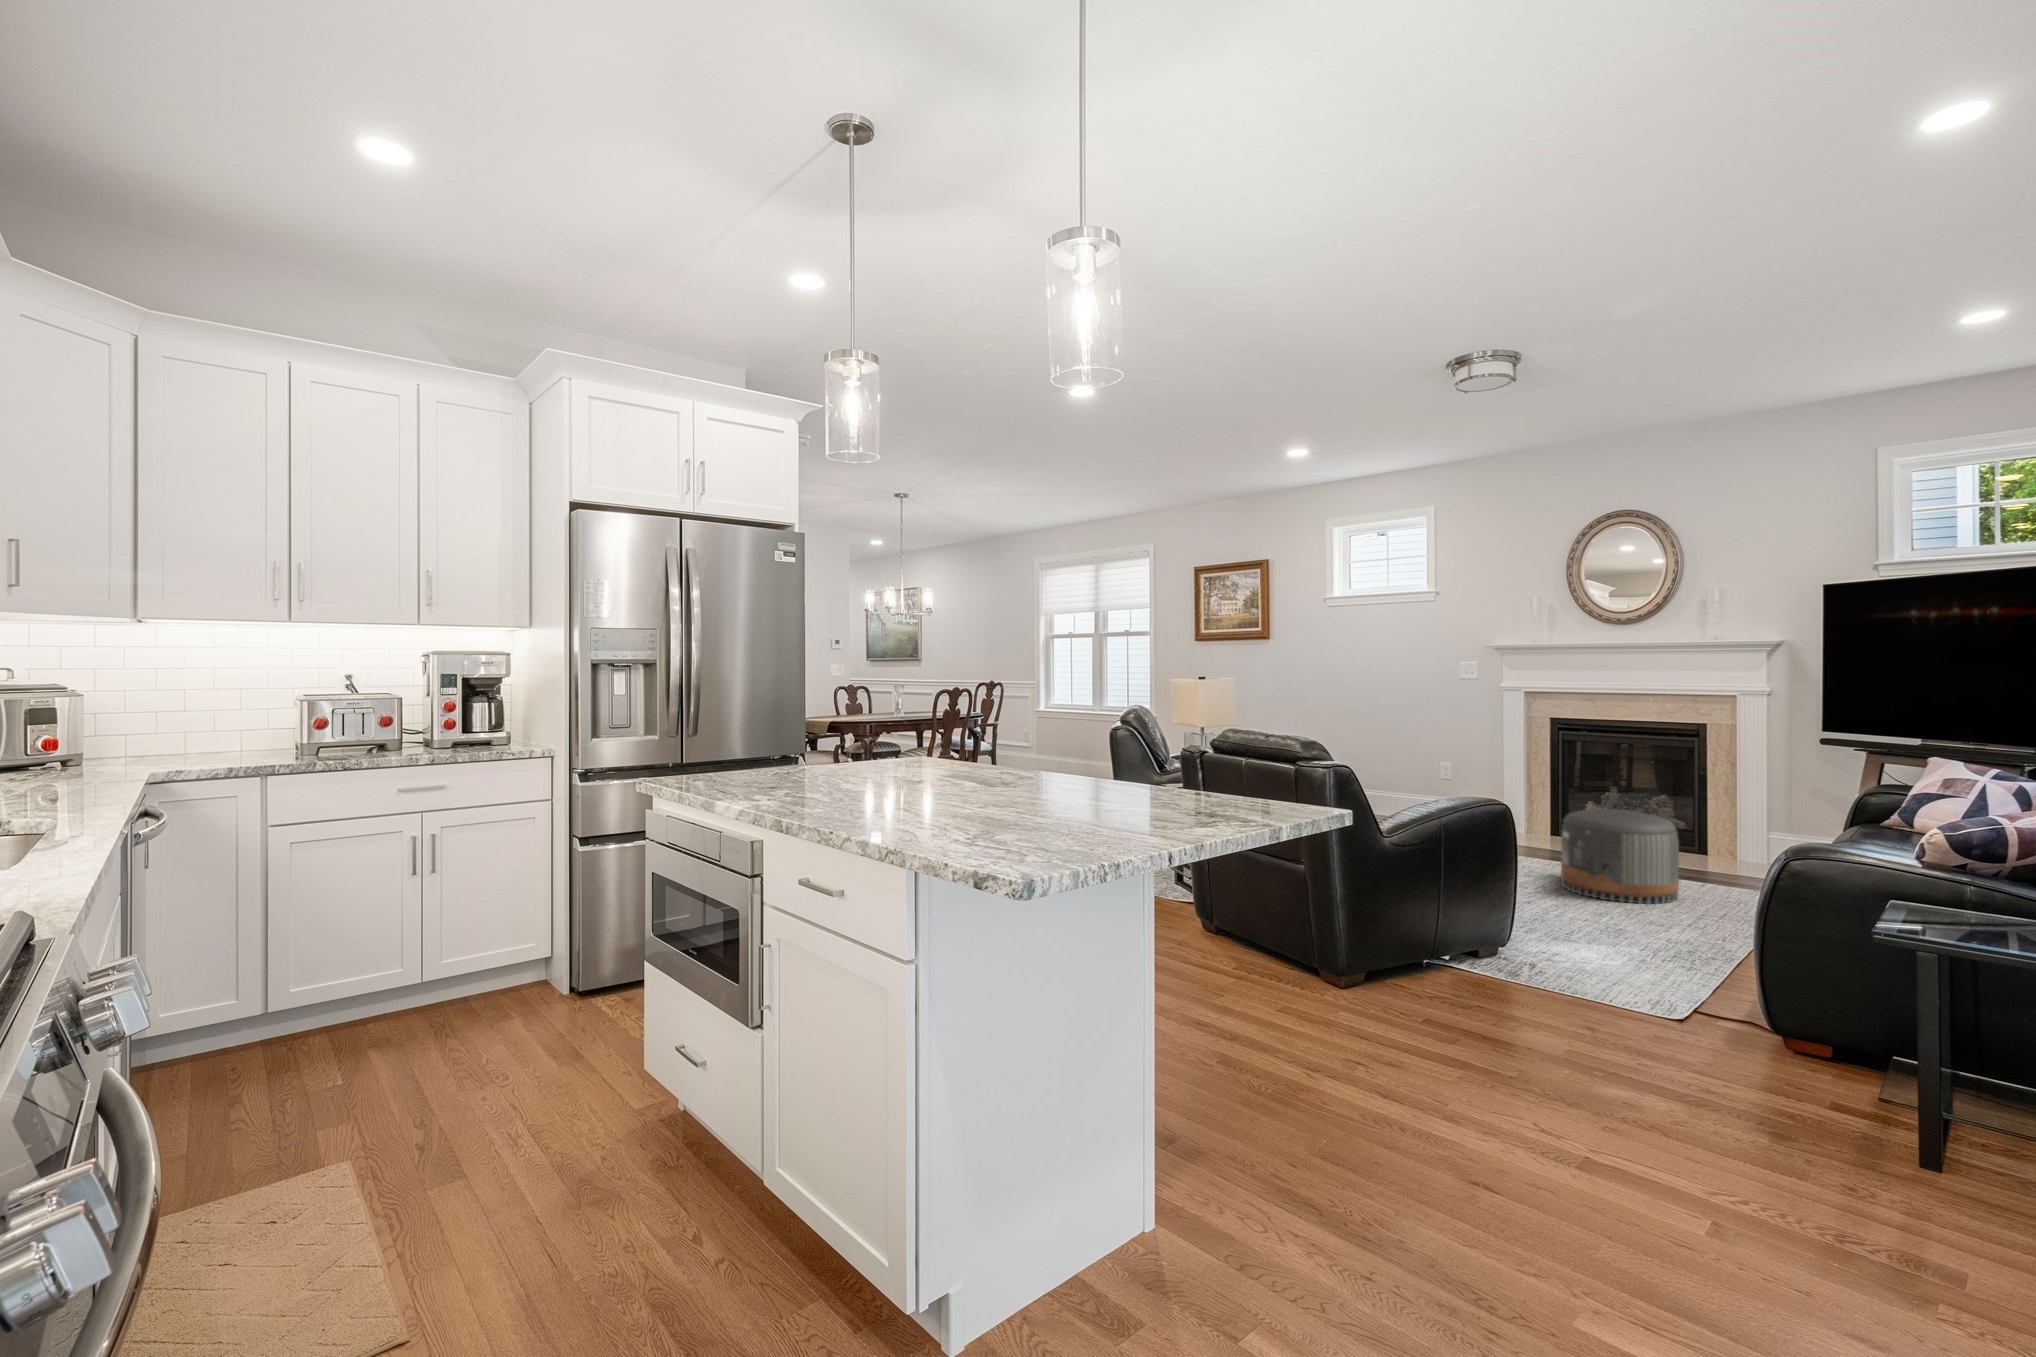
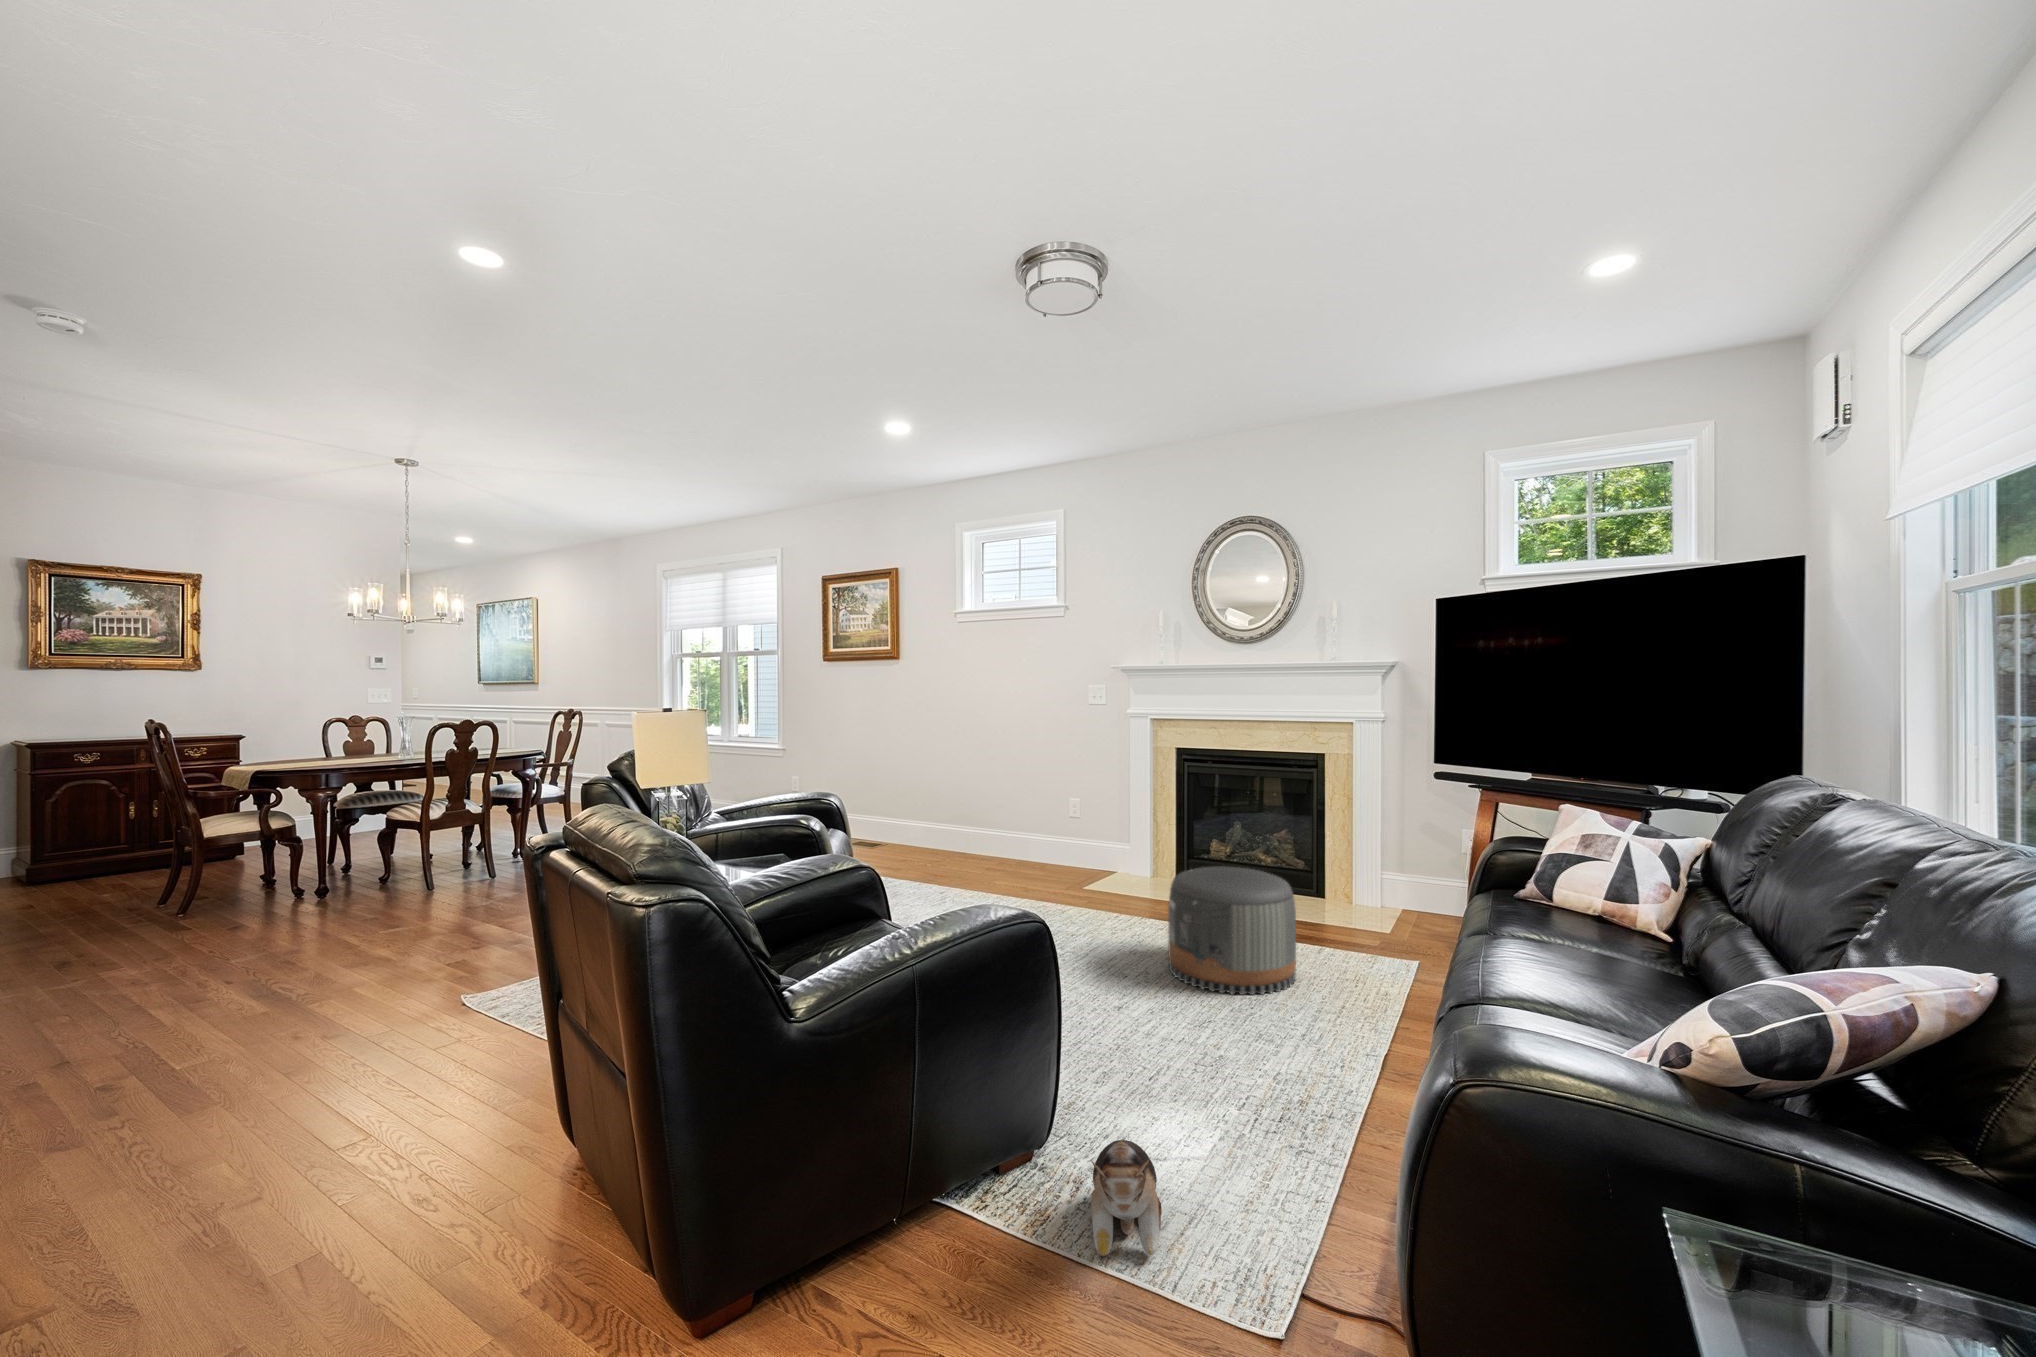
plush toy: none [1548,927,1597,993] -> present [1091,1140,1162,1256]

